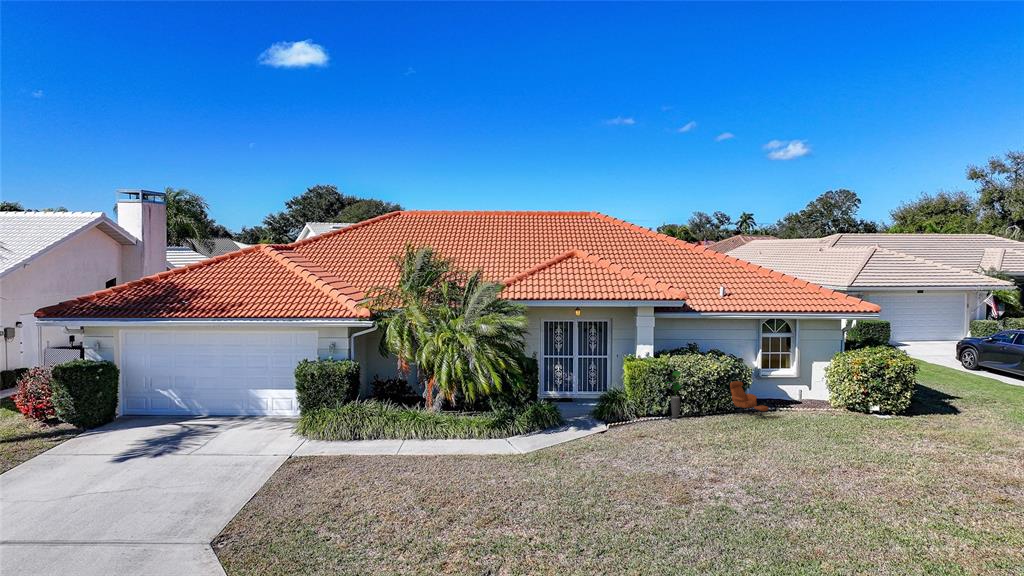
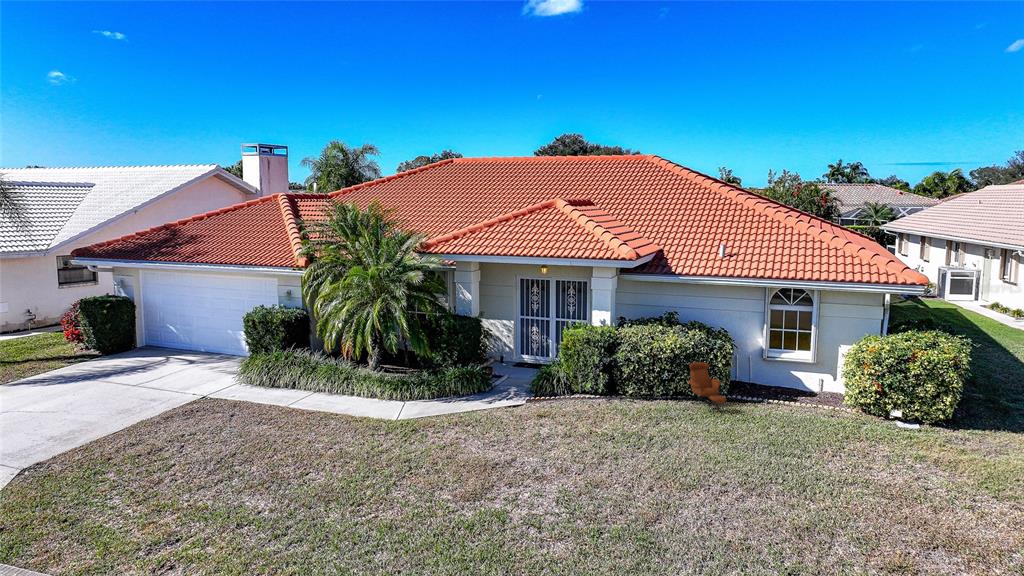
potted plant: present [671,371,682,418] -> none [603,344,629,399]

